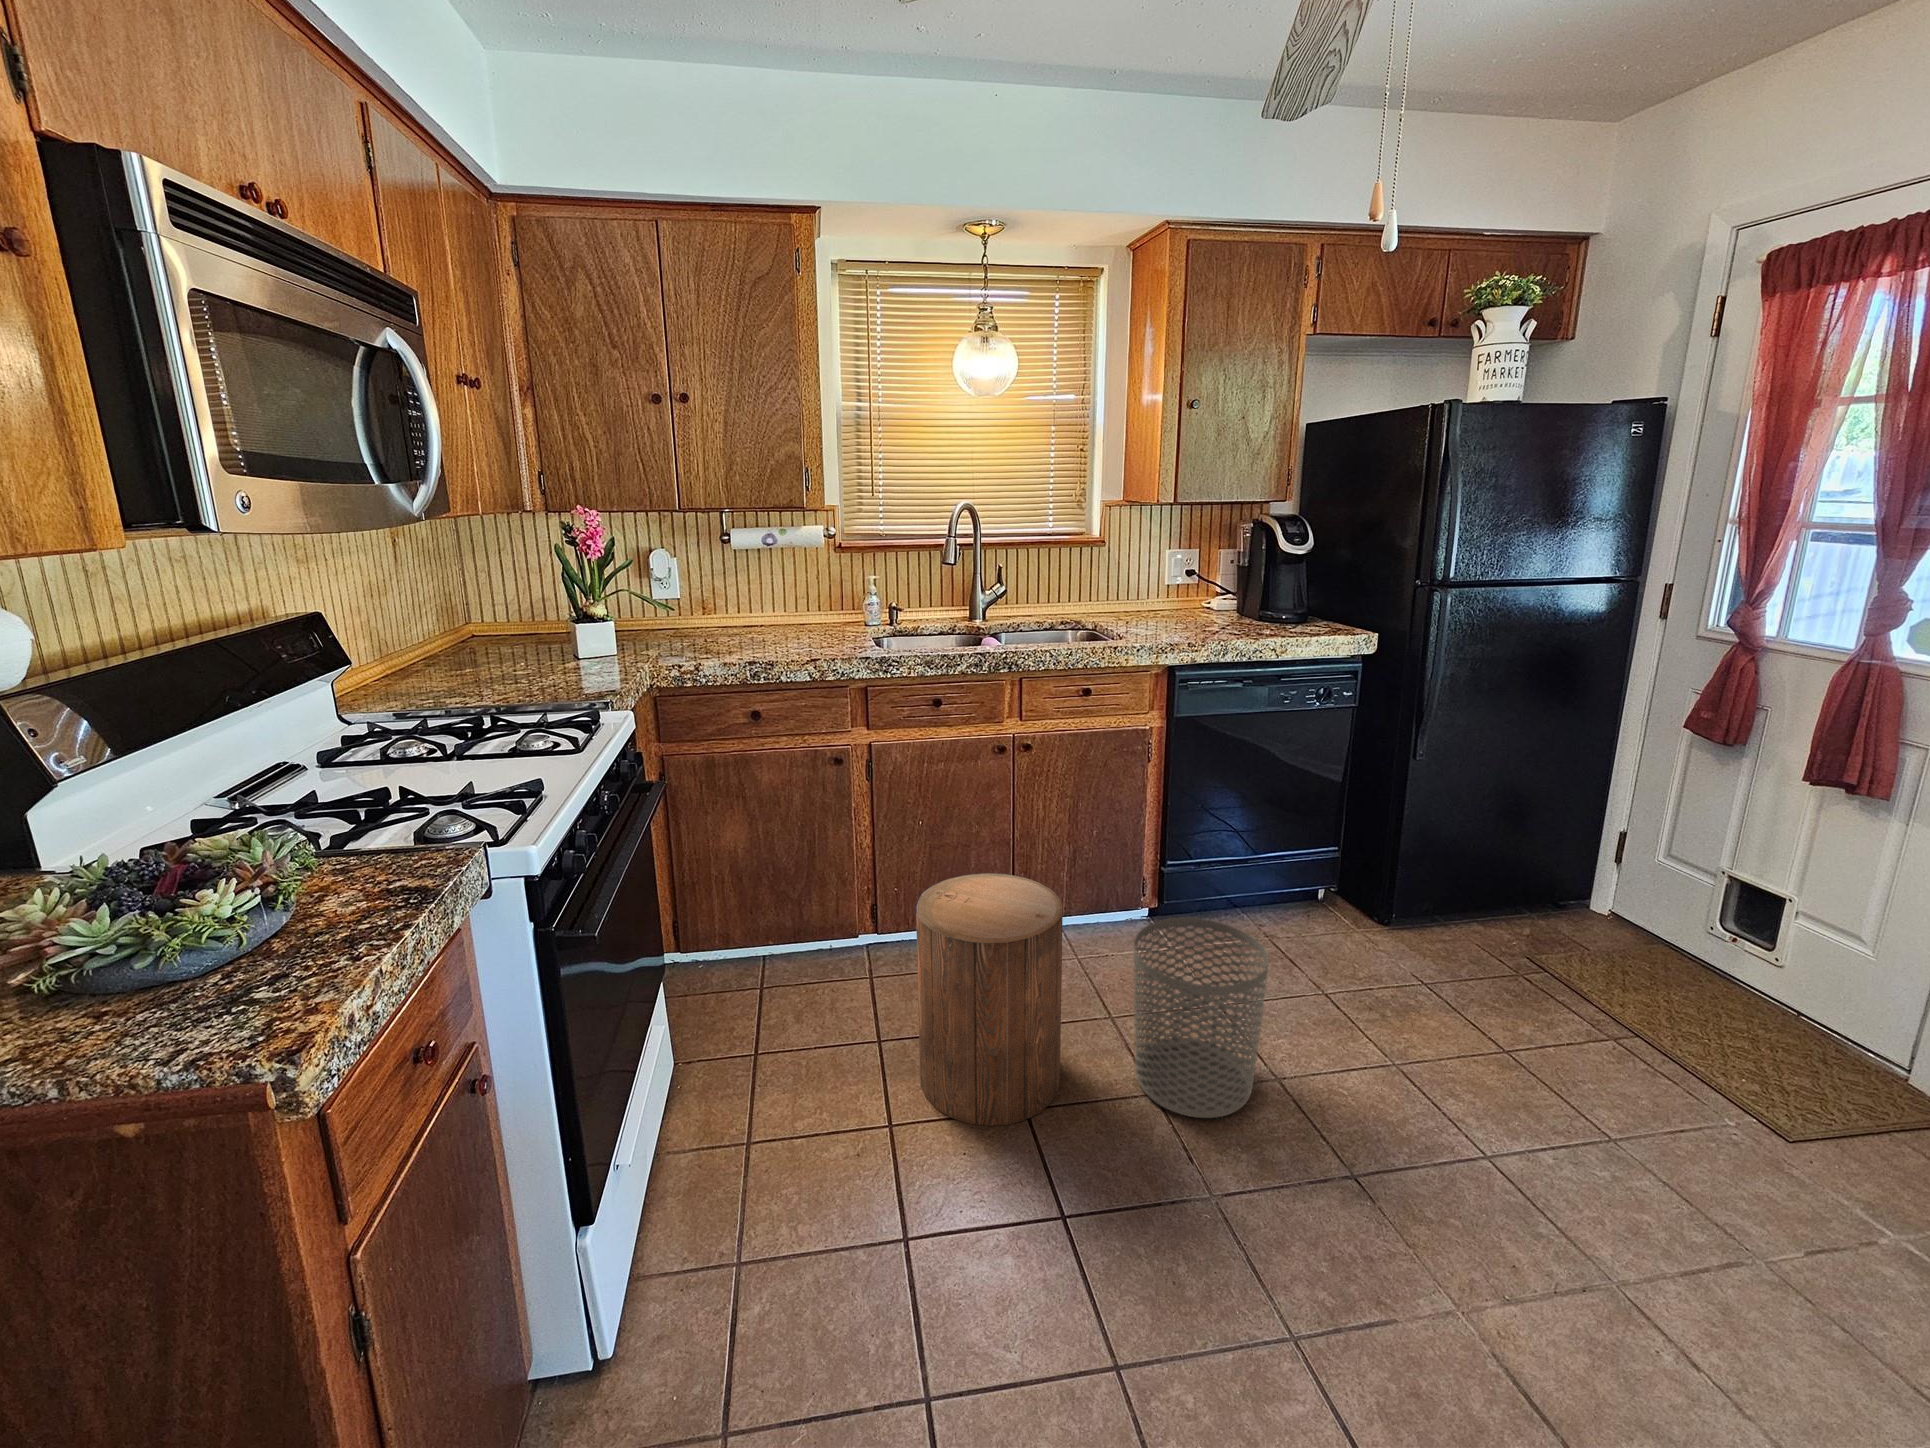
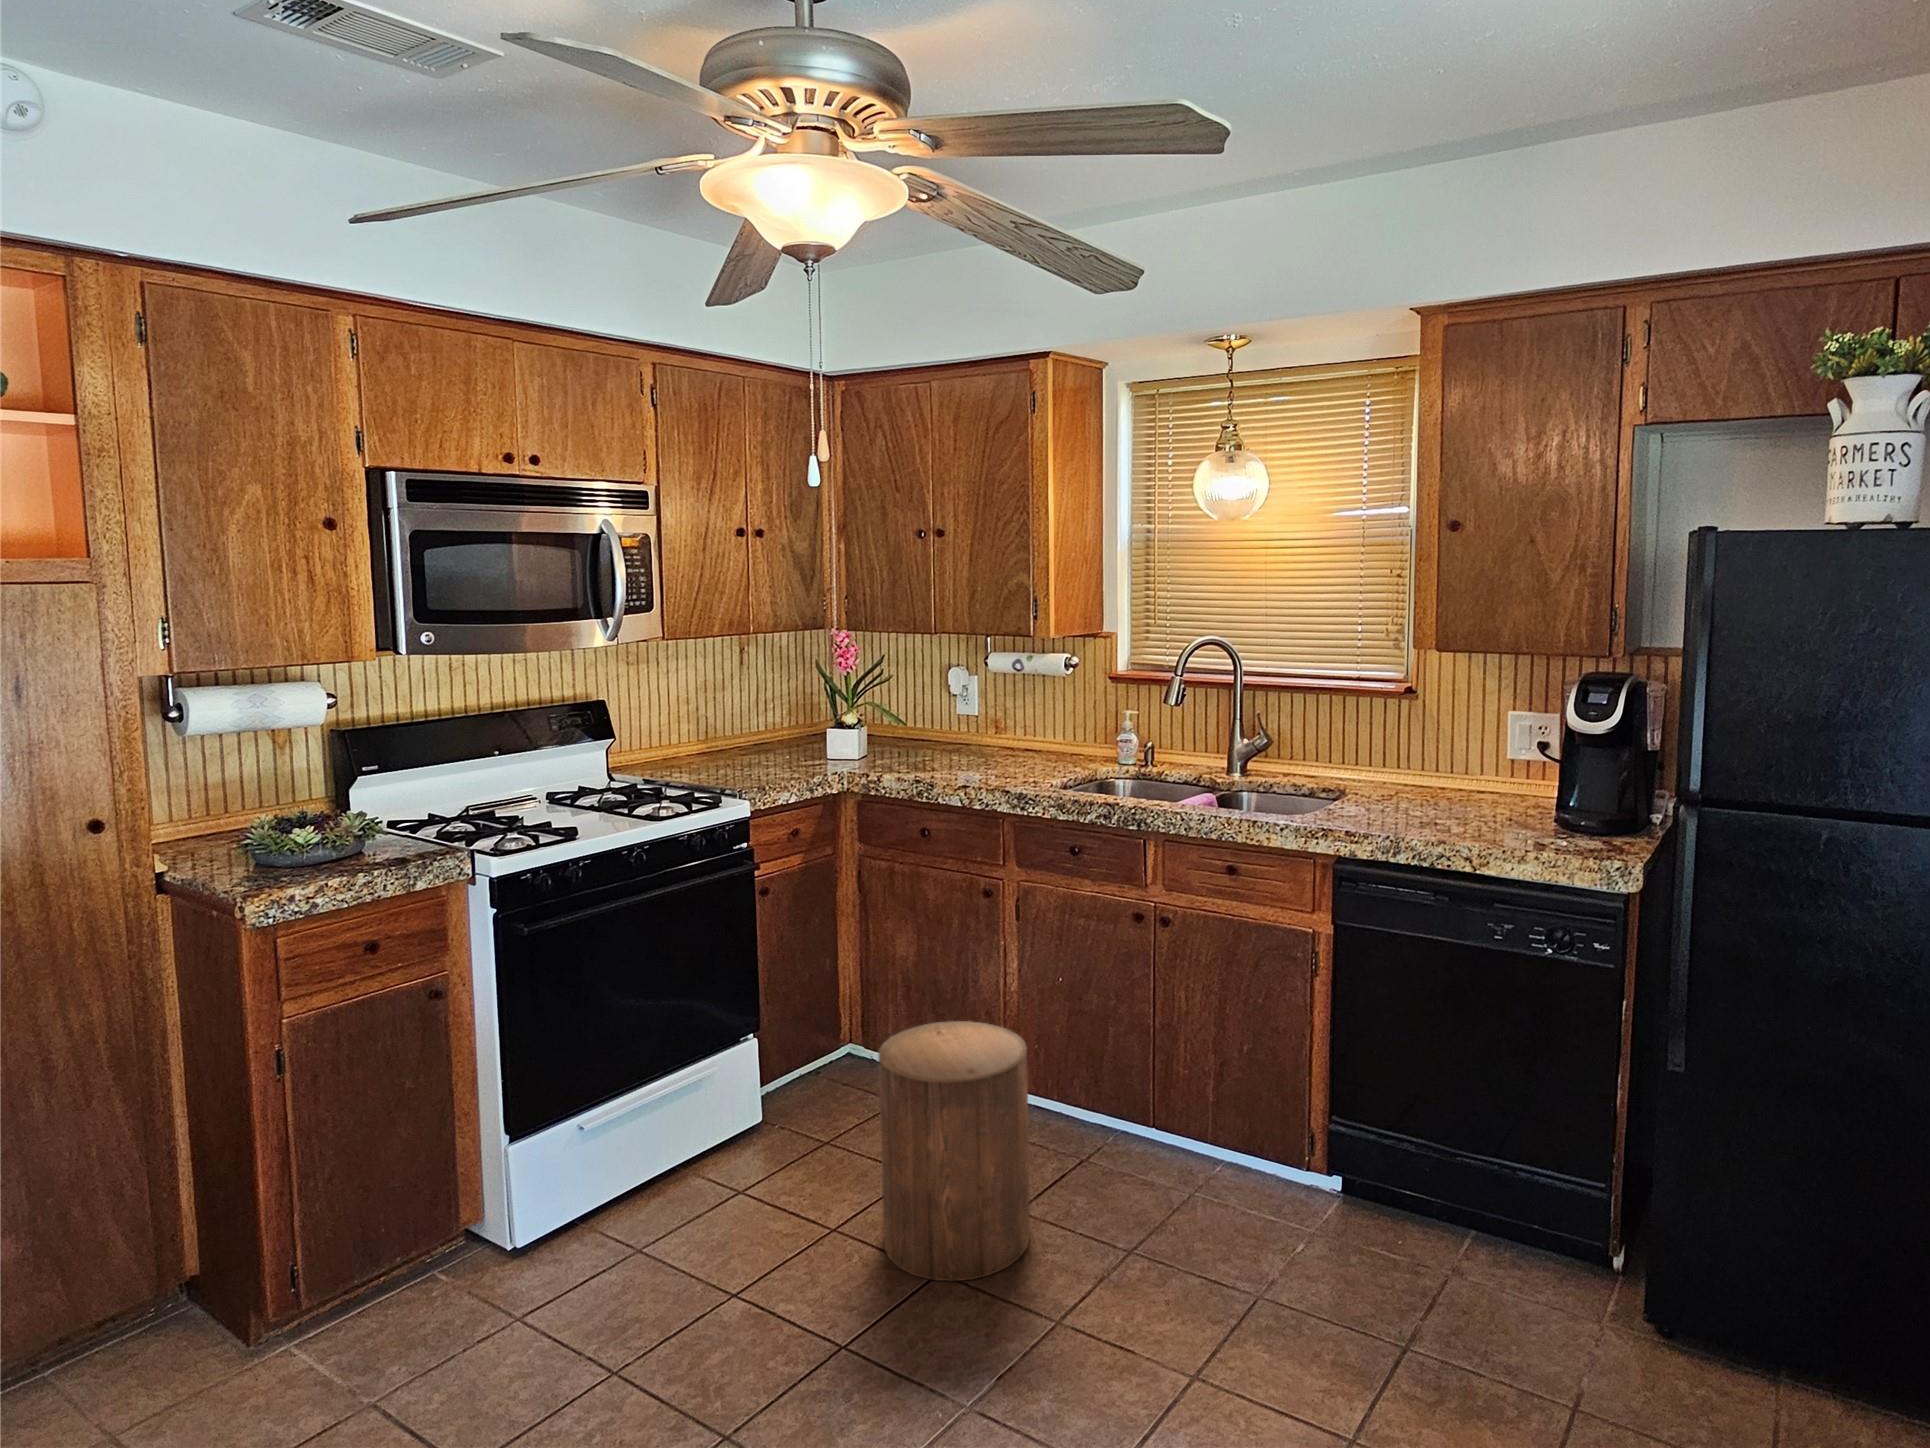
waste bin: present [1133,918,1269,1118] -> none [1041,1132,1191,1374]

